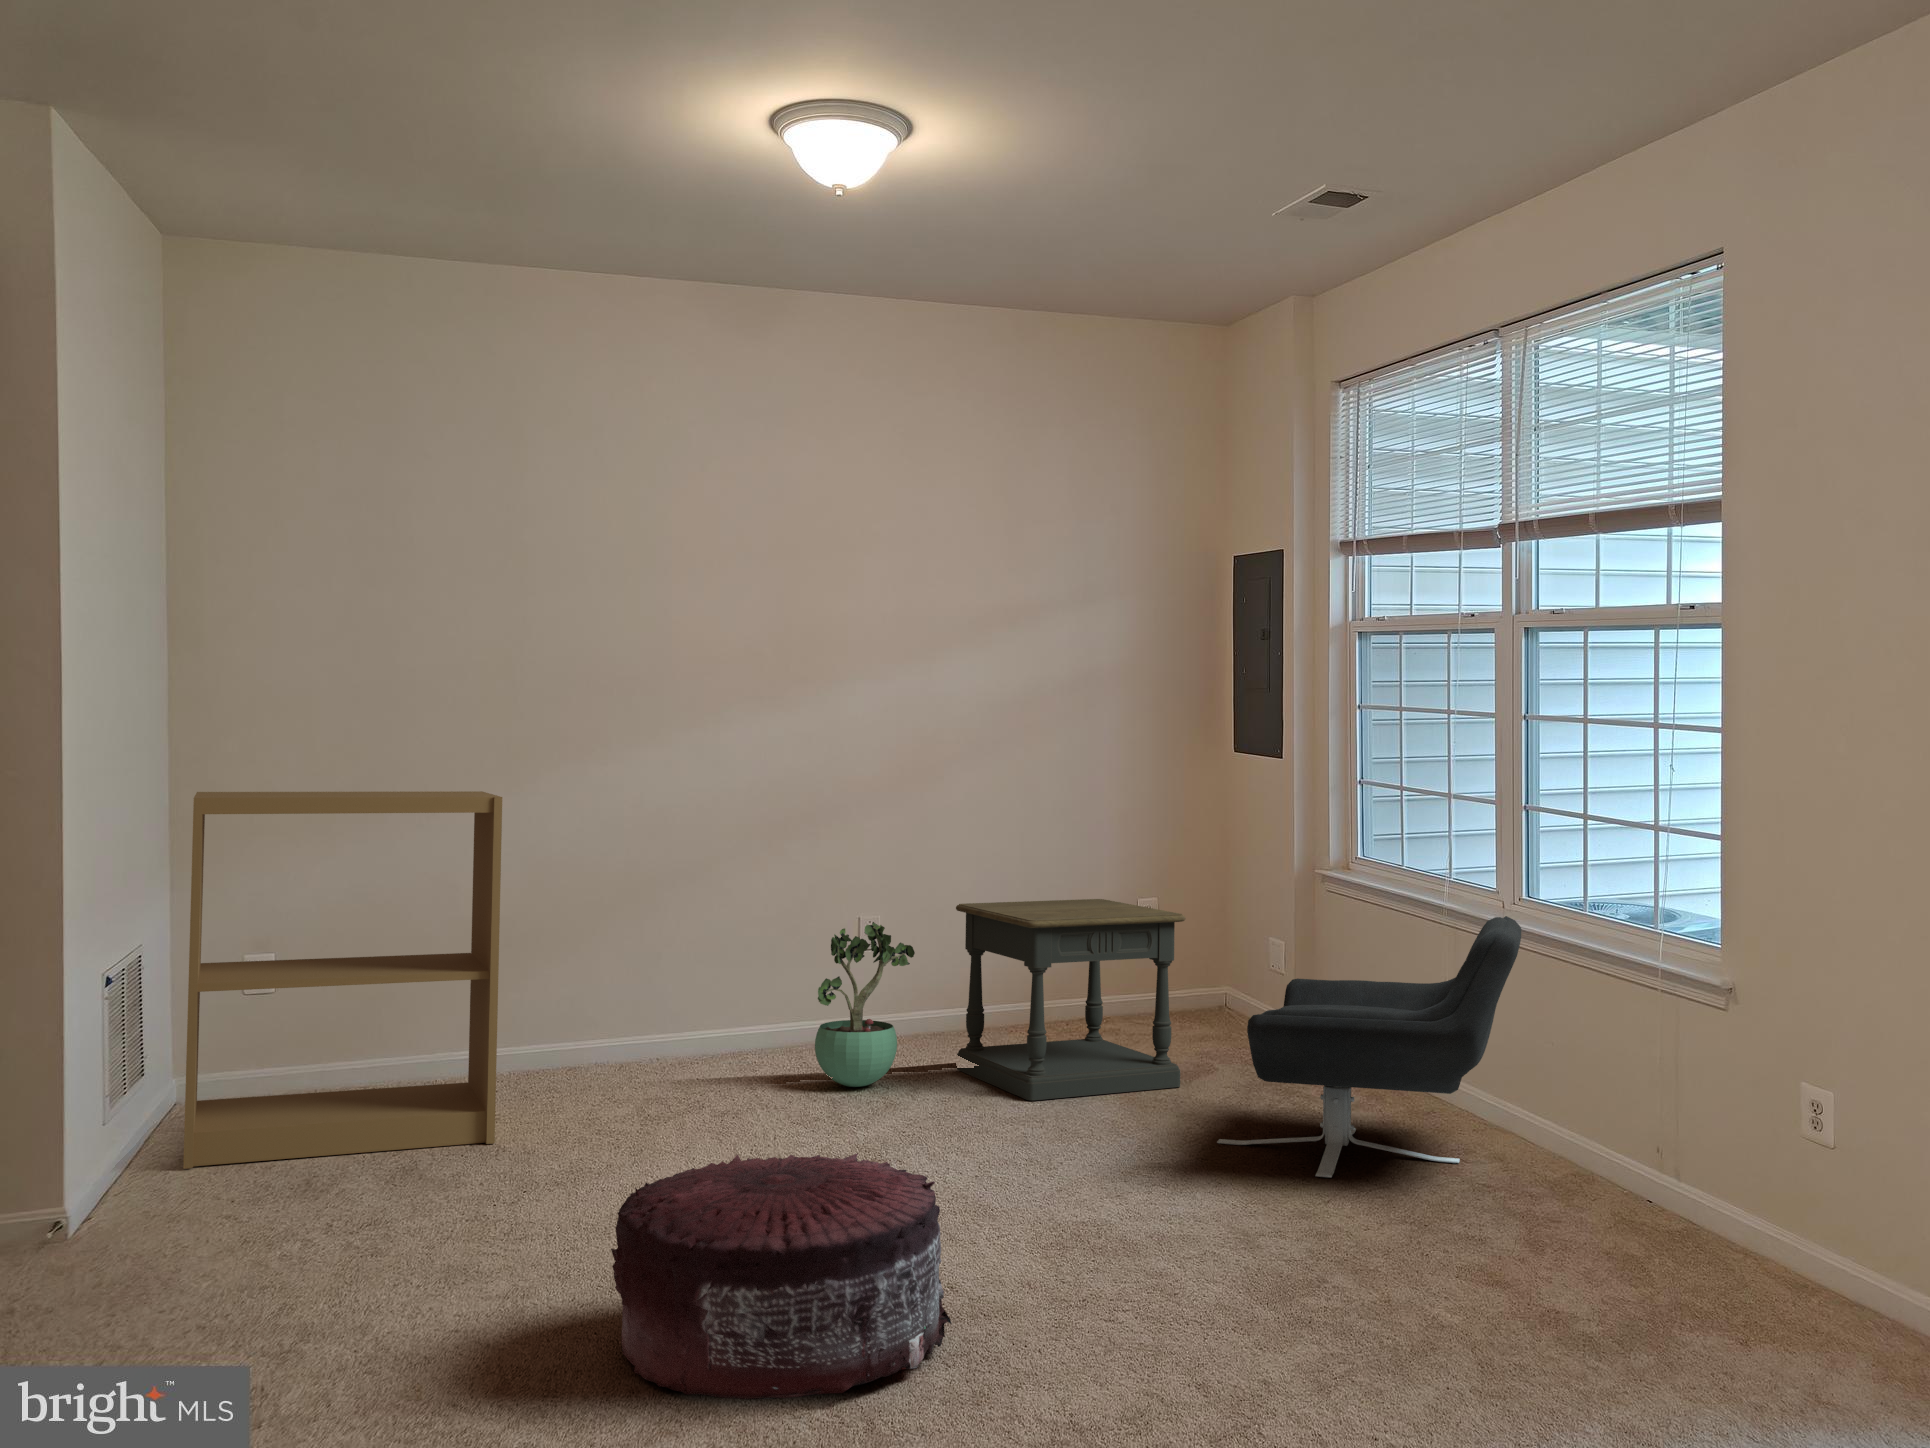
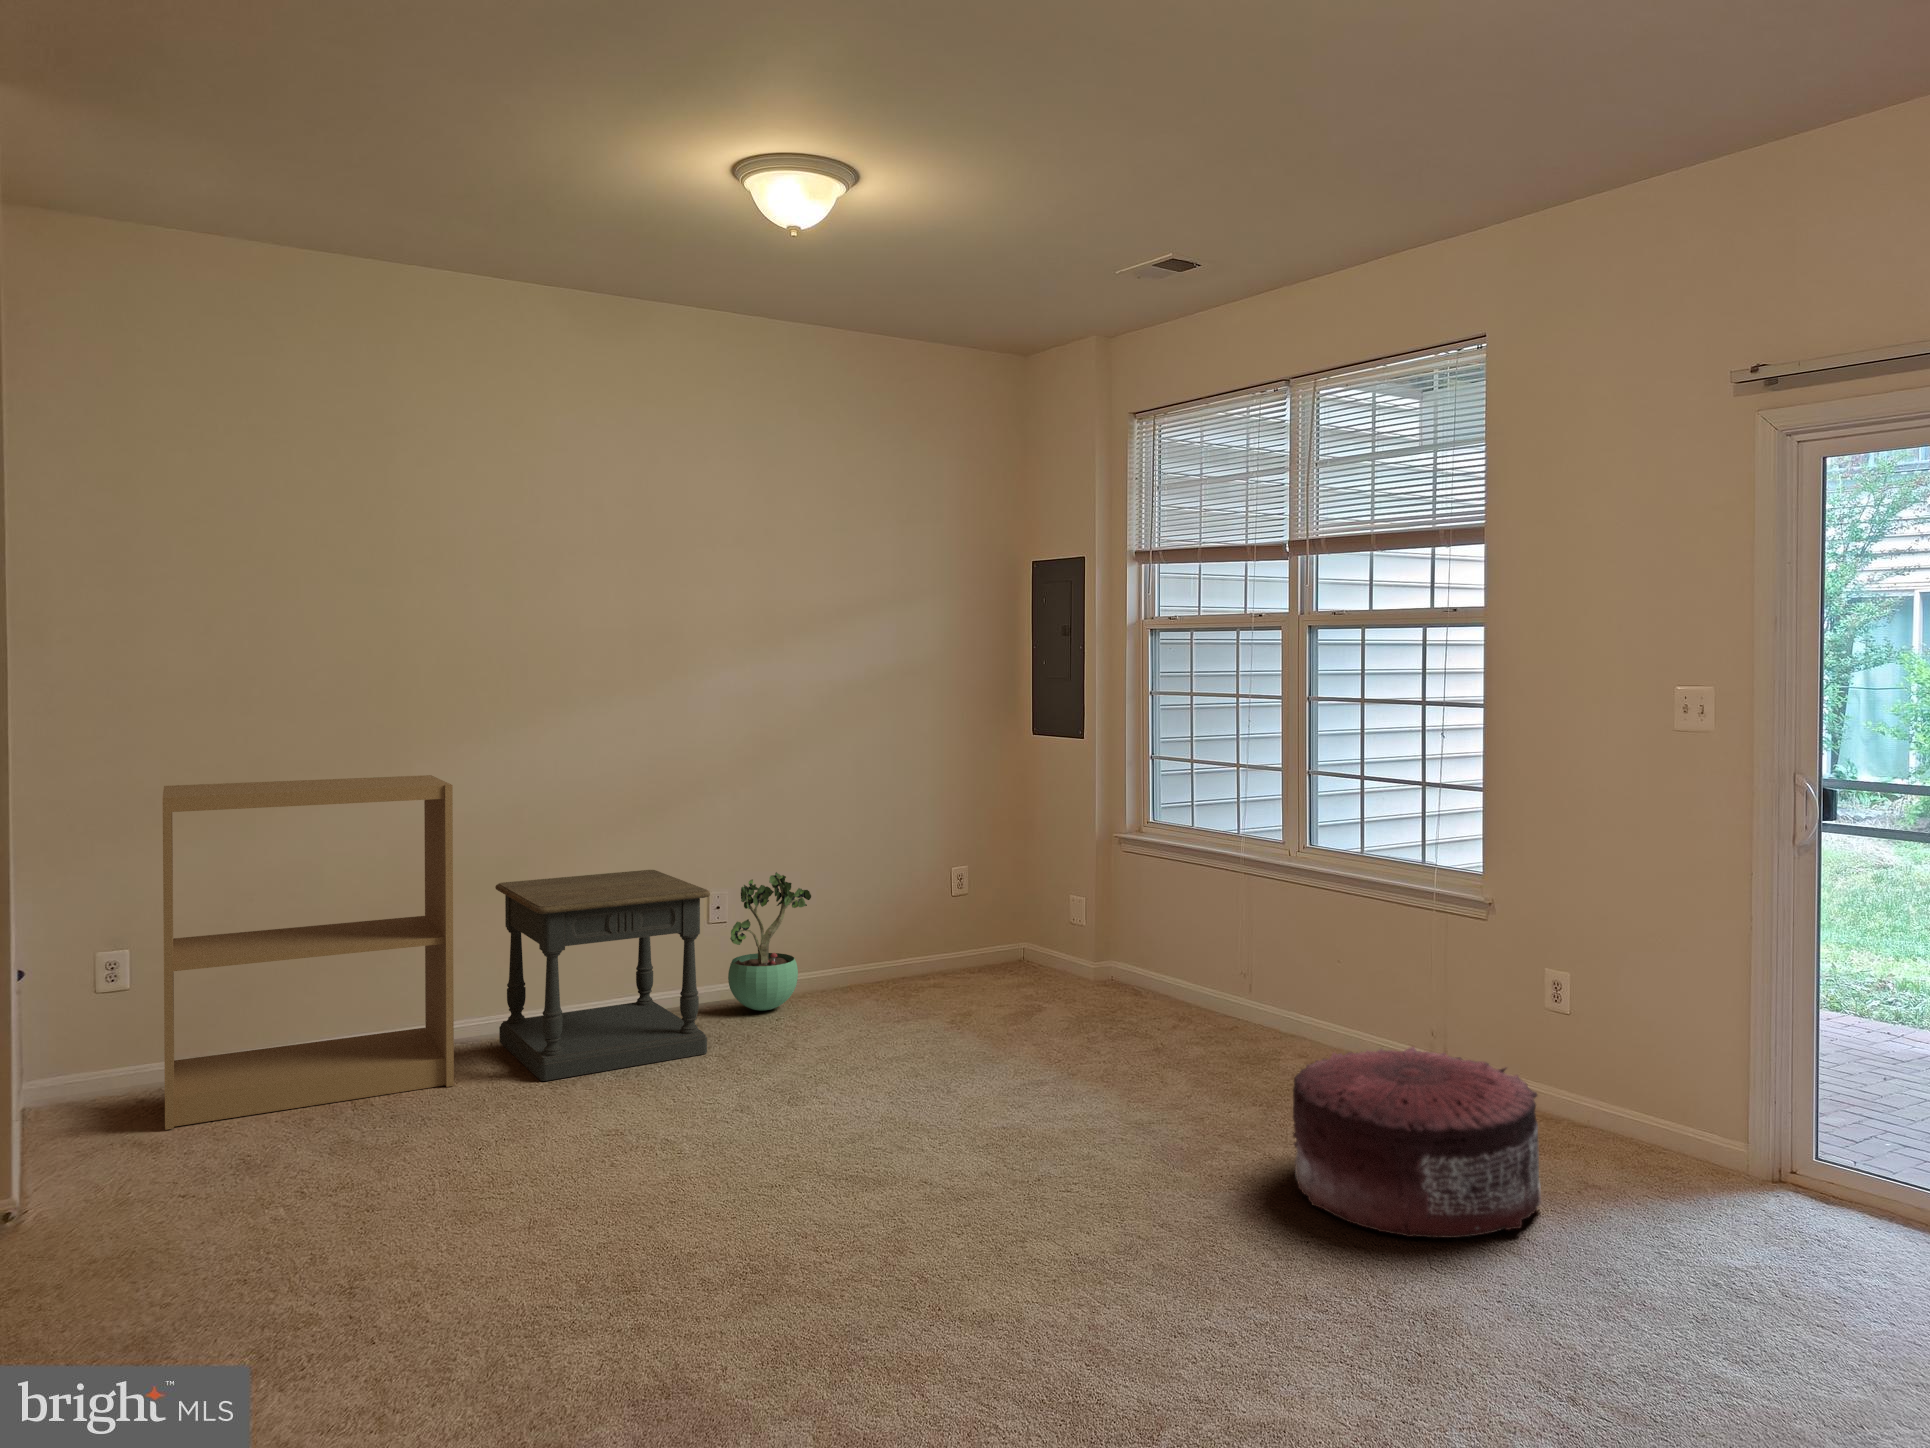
side table: present [956,899,1186,1100] -> present [495,870,710,1081]
lounge chair: present [1217,916,1521,1178] -> none [1072,860,1318,1082]
pouf: present [611,1153,952,1400] -> present [1293,1046,1541,1238]

